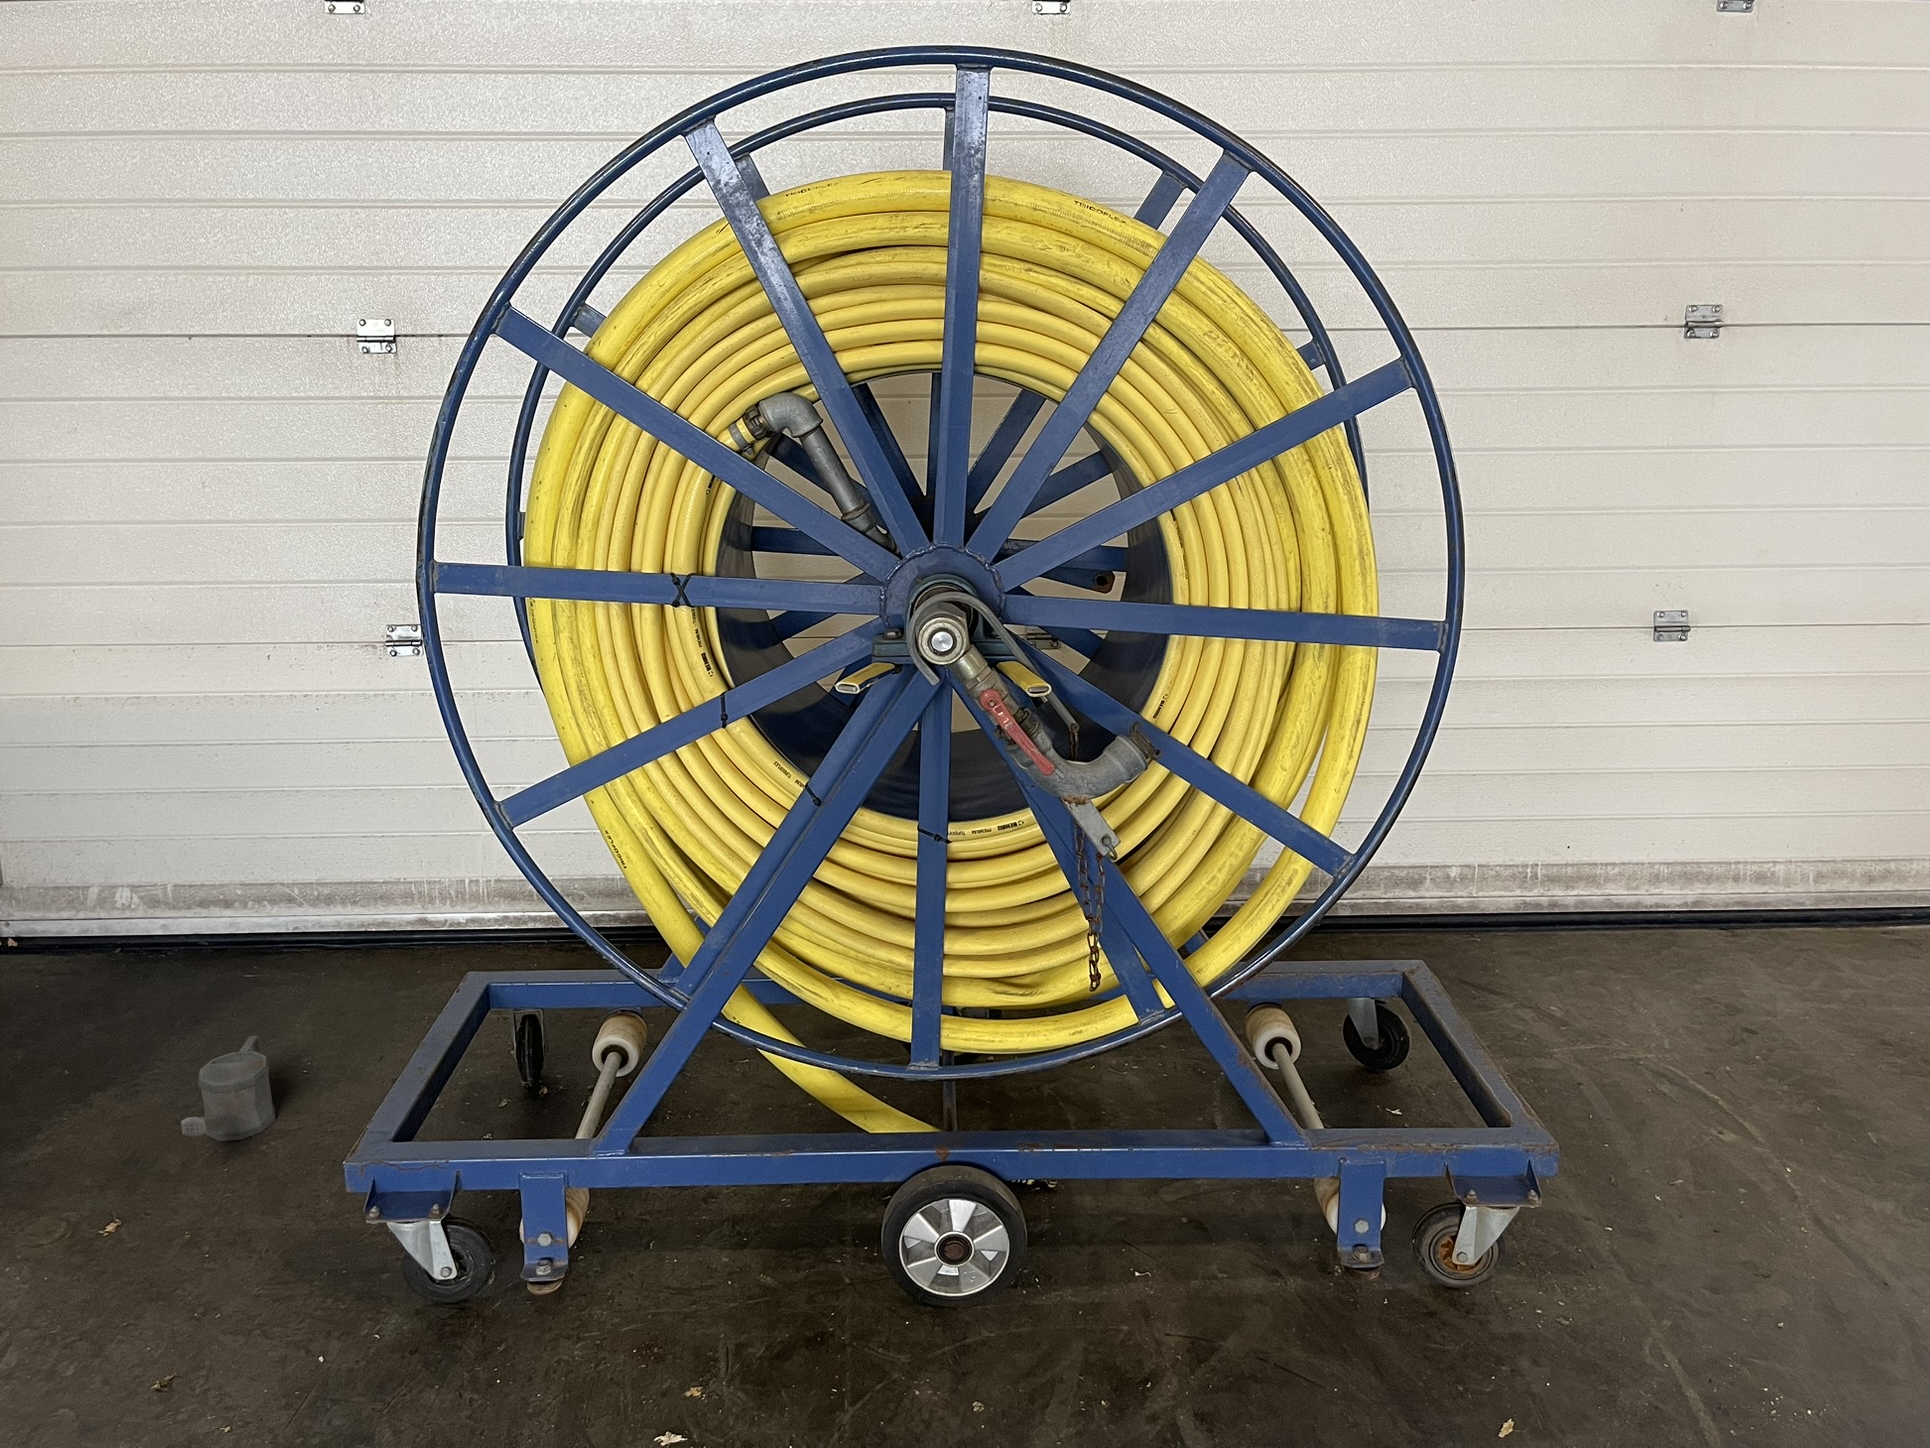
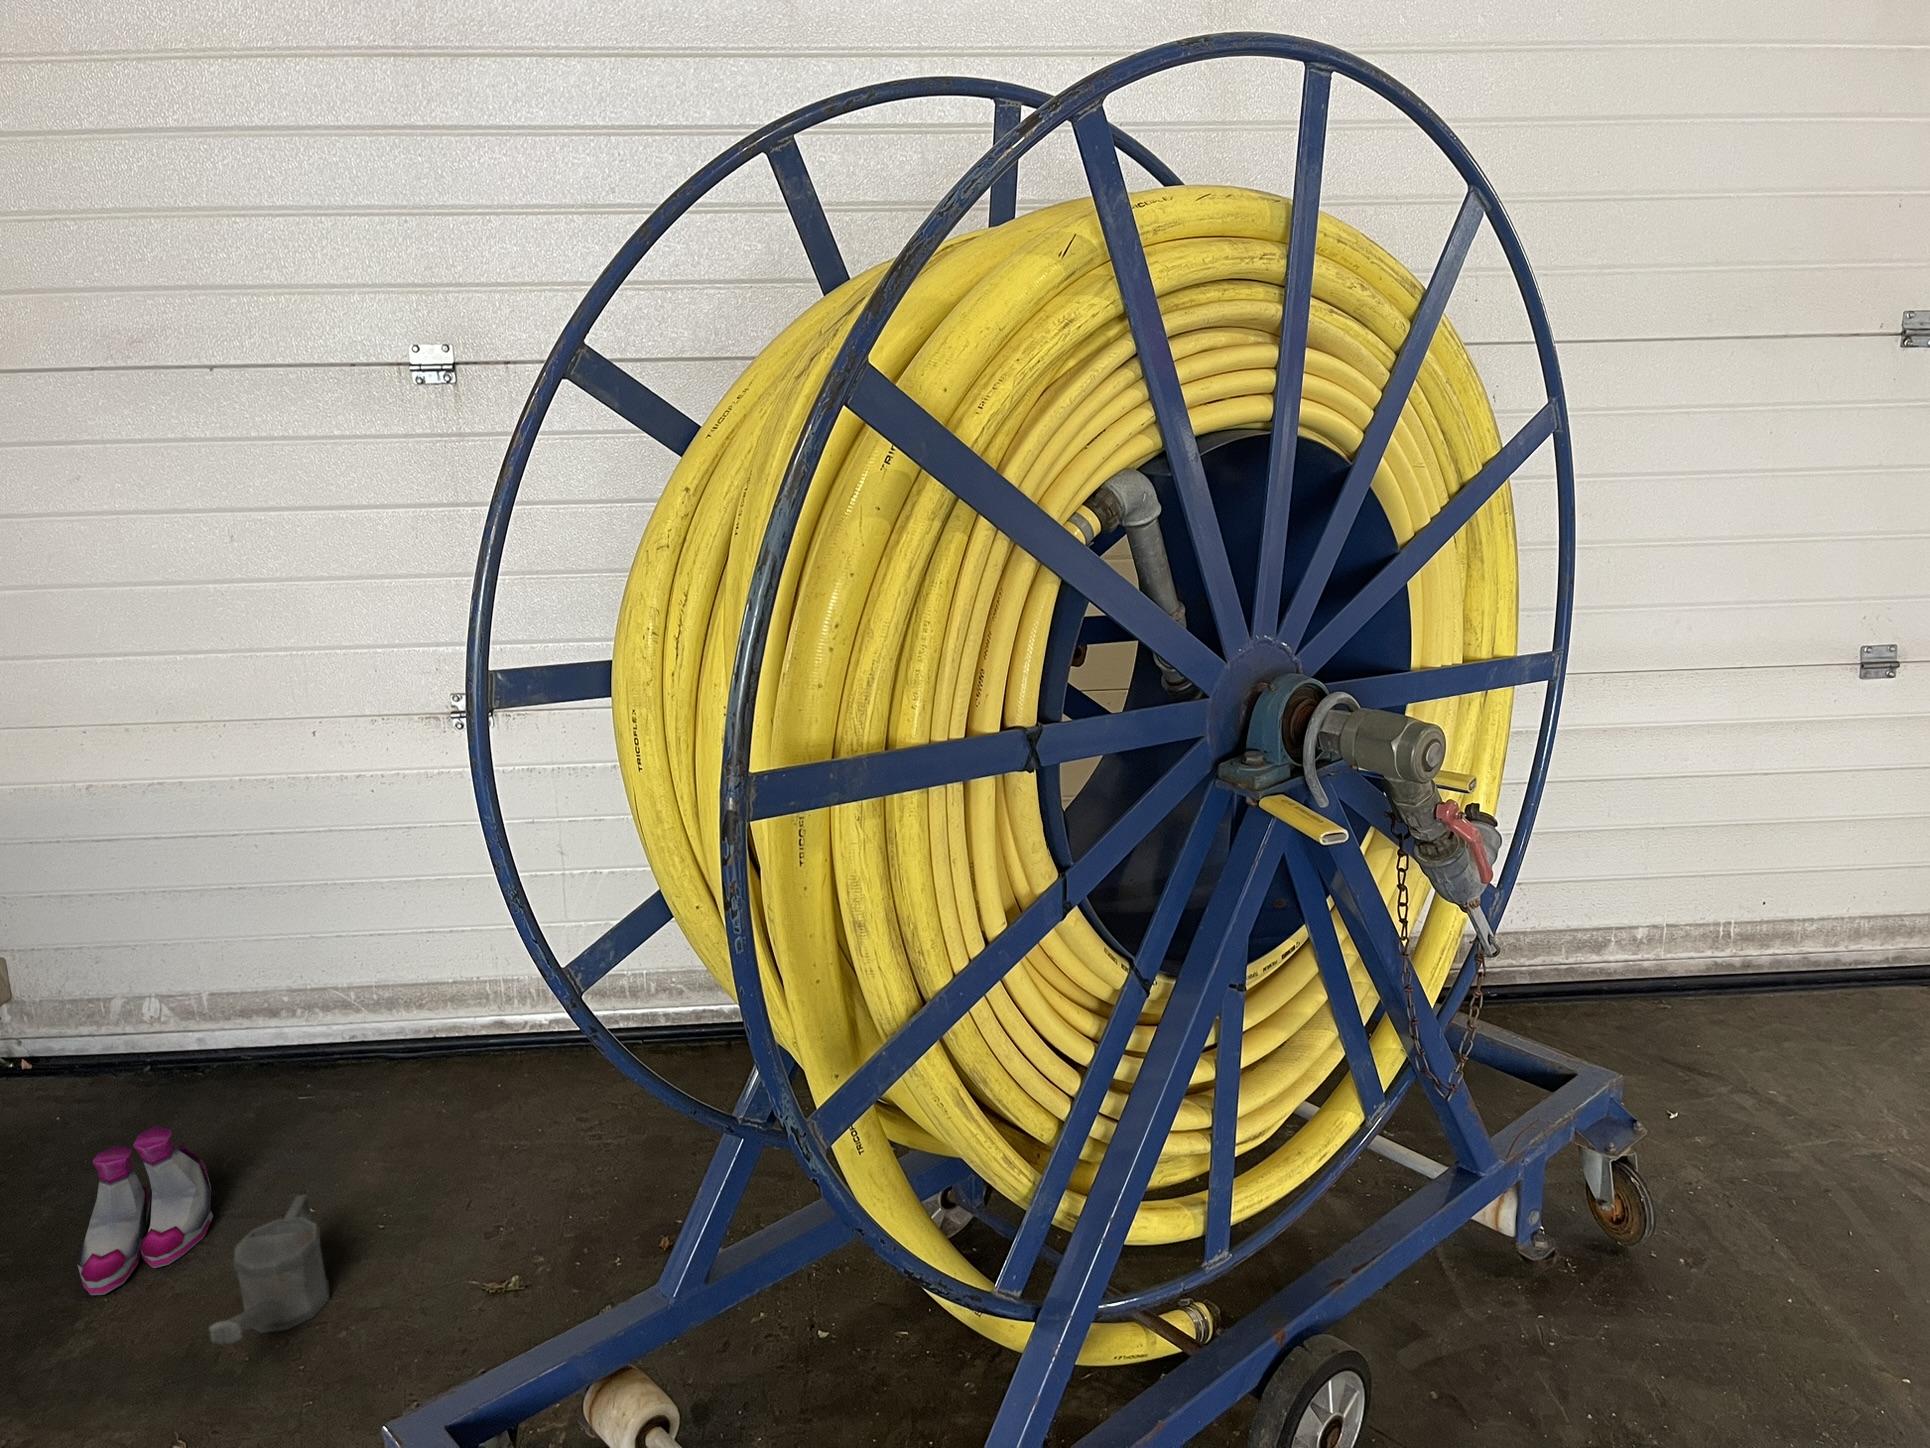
boots: none [68,976,178,1110] -> present [77,1126,213,1295]

